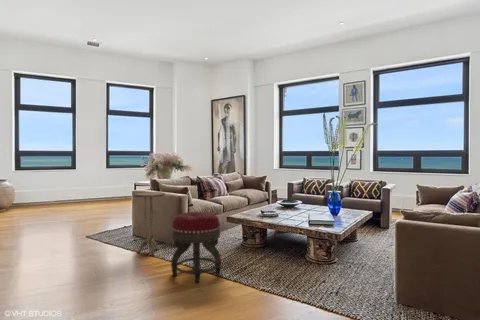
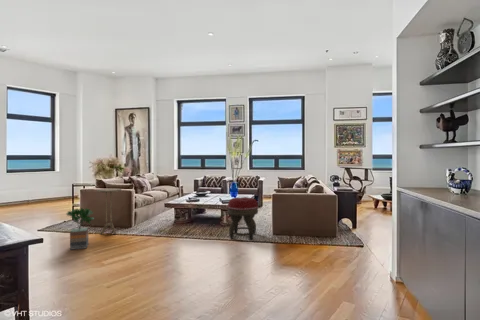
footstool: present [171,212,221,282] -> present [228,197,258,239]
potted tree: none [75,218,114,276] -> present [67,208,94,250]

